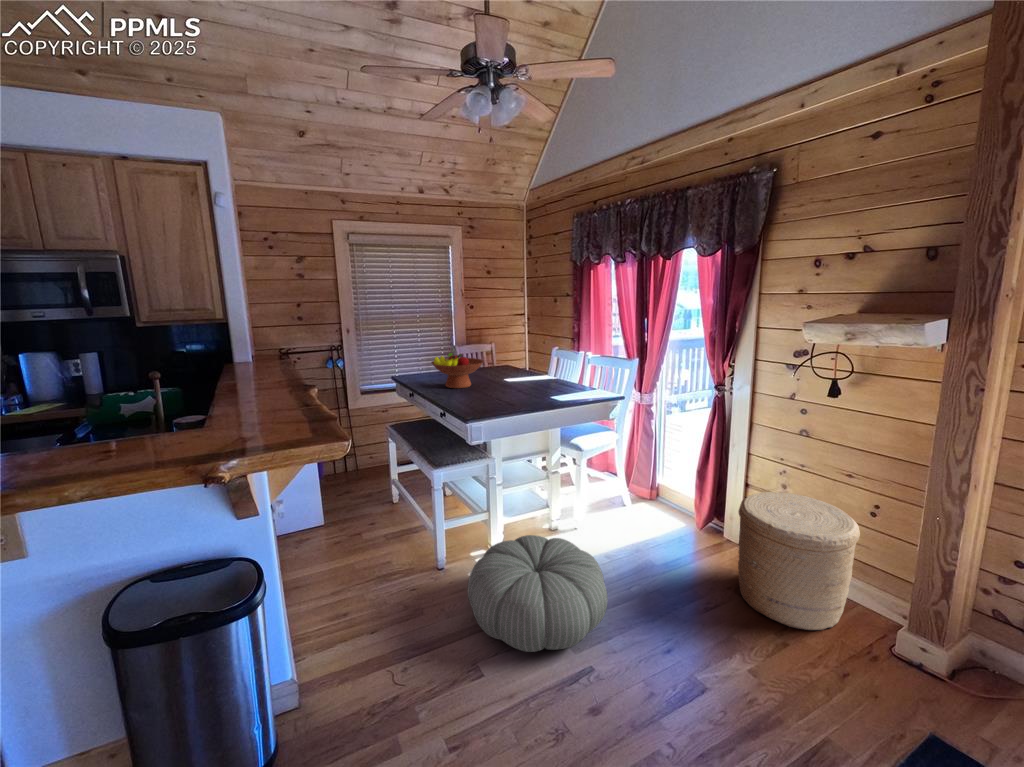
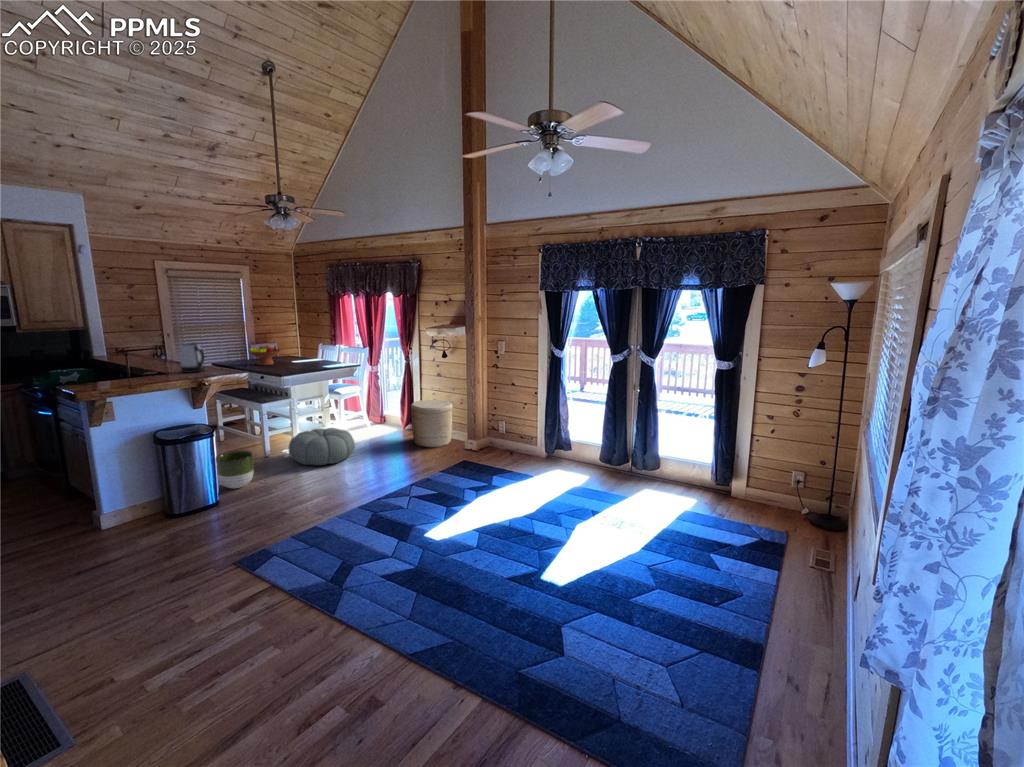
kettle: none [190,362,253,443] -> present [180,343,205,373]
planter: none [287,608,372,717] -> present [216,451,254,488]

